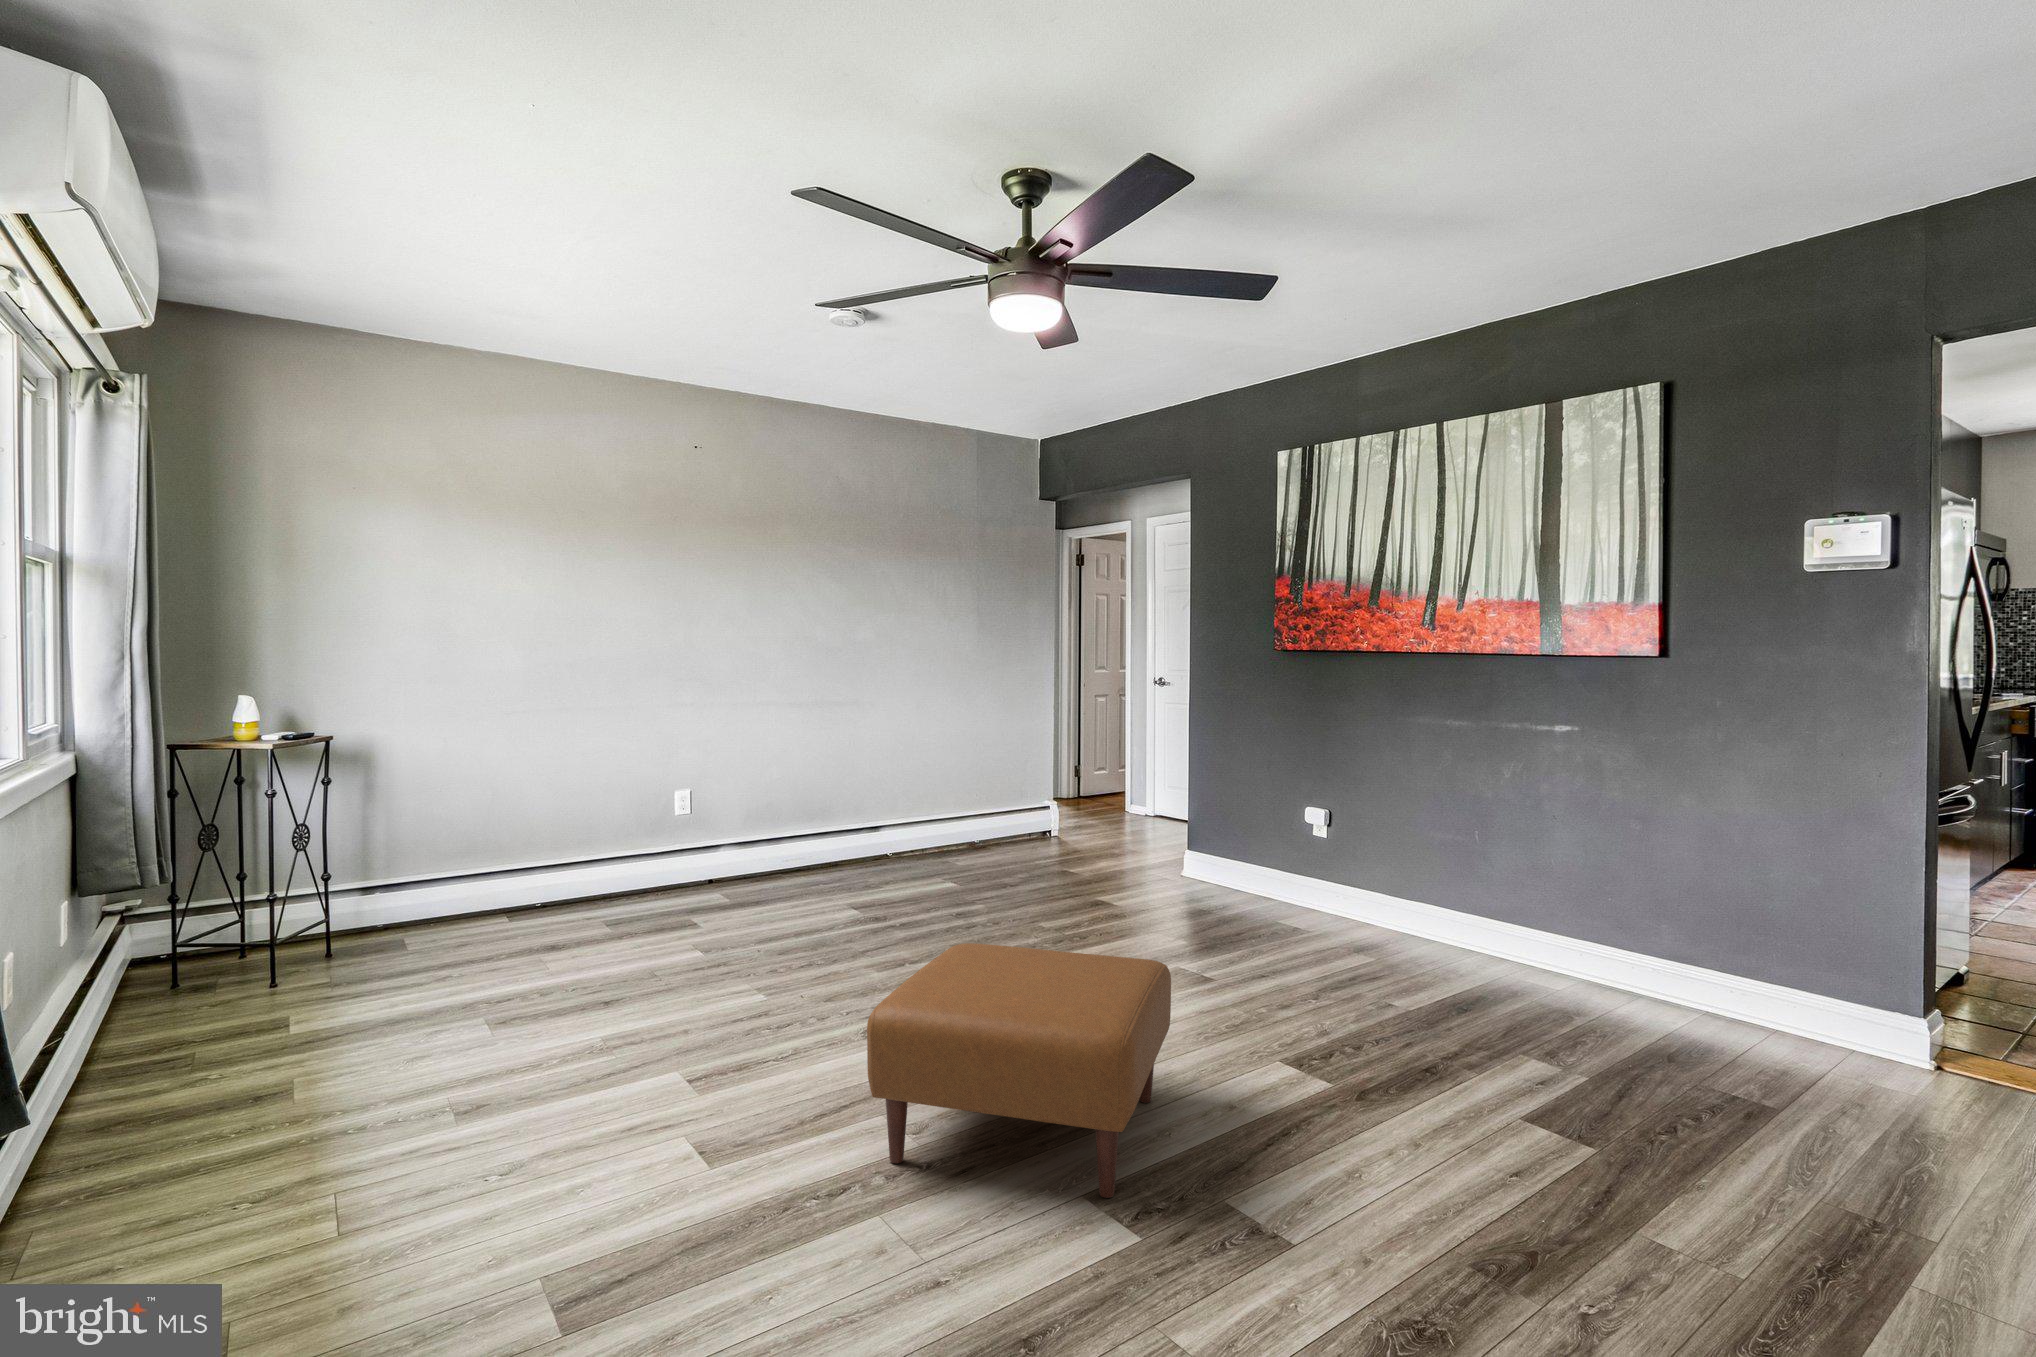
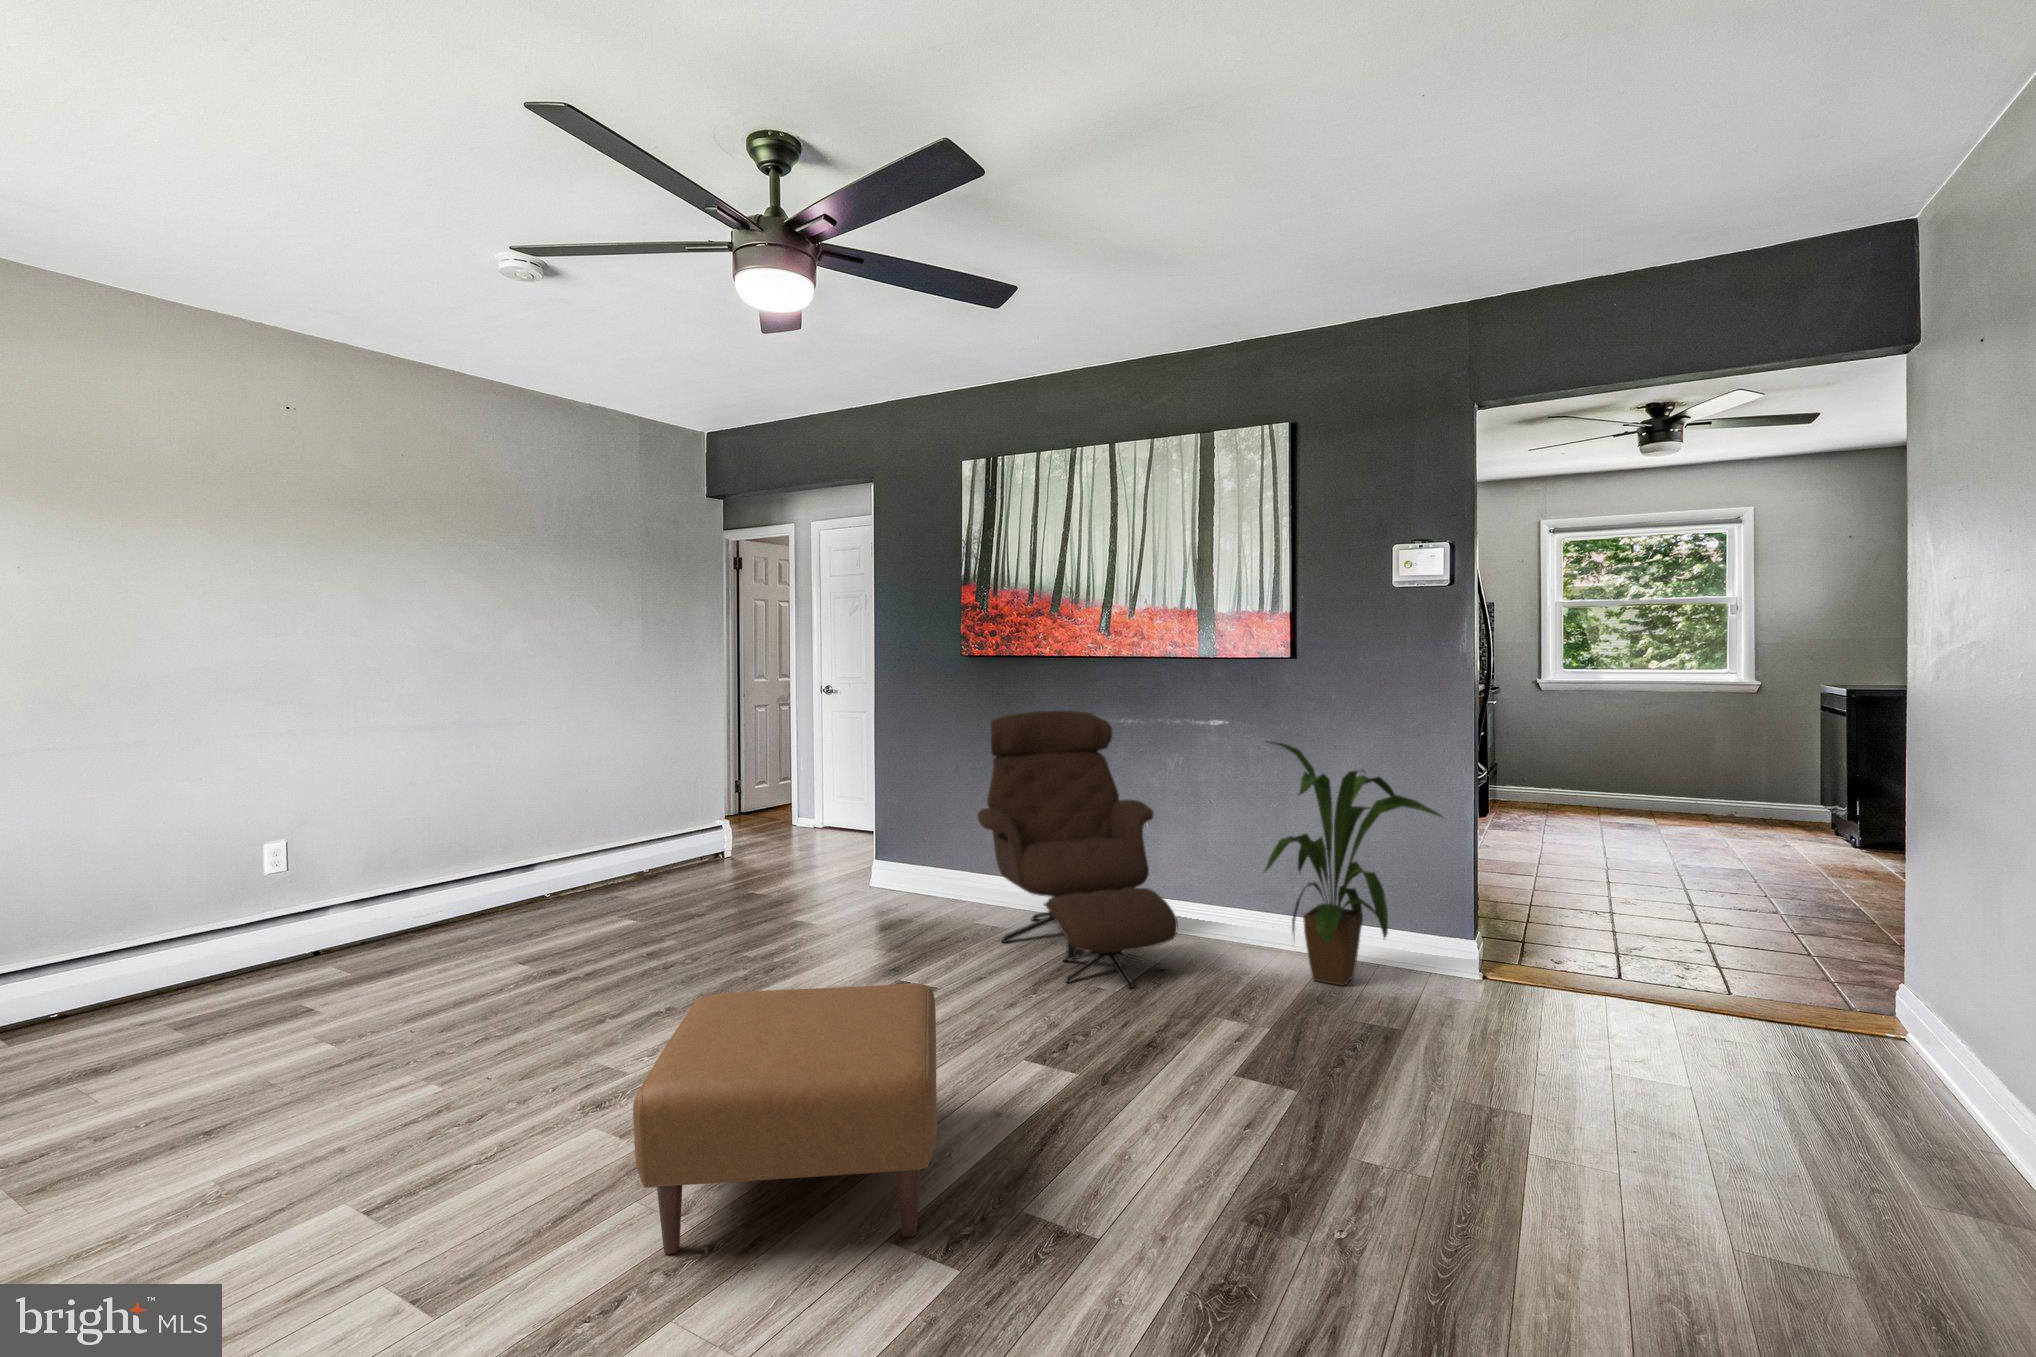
lounge chair: none [1277,710,1485,1011] -> present [978,711,1178,988]
house plant: none [1585,750,1851,1048] -> present [1264,741,1442,986]

